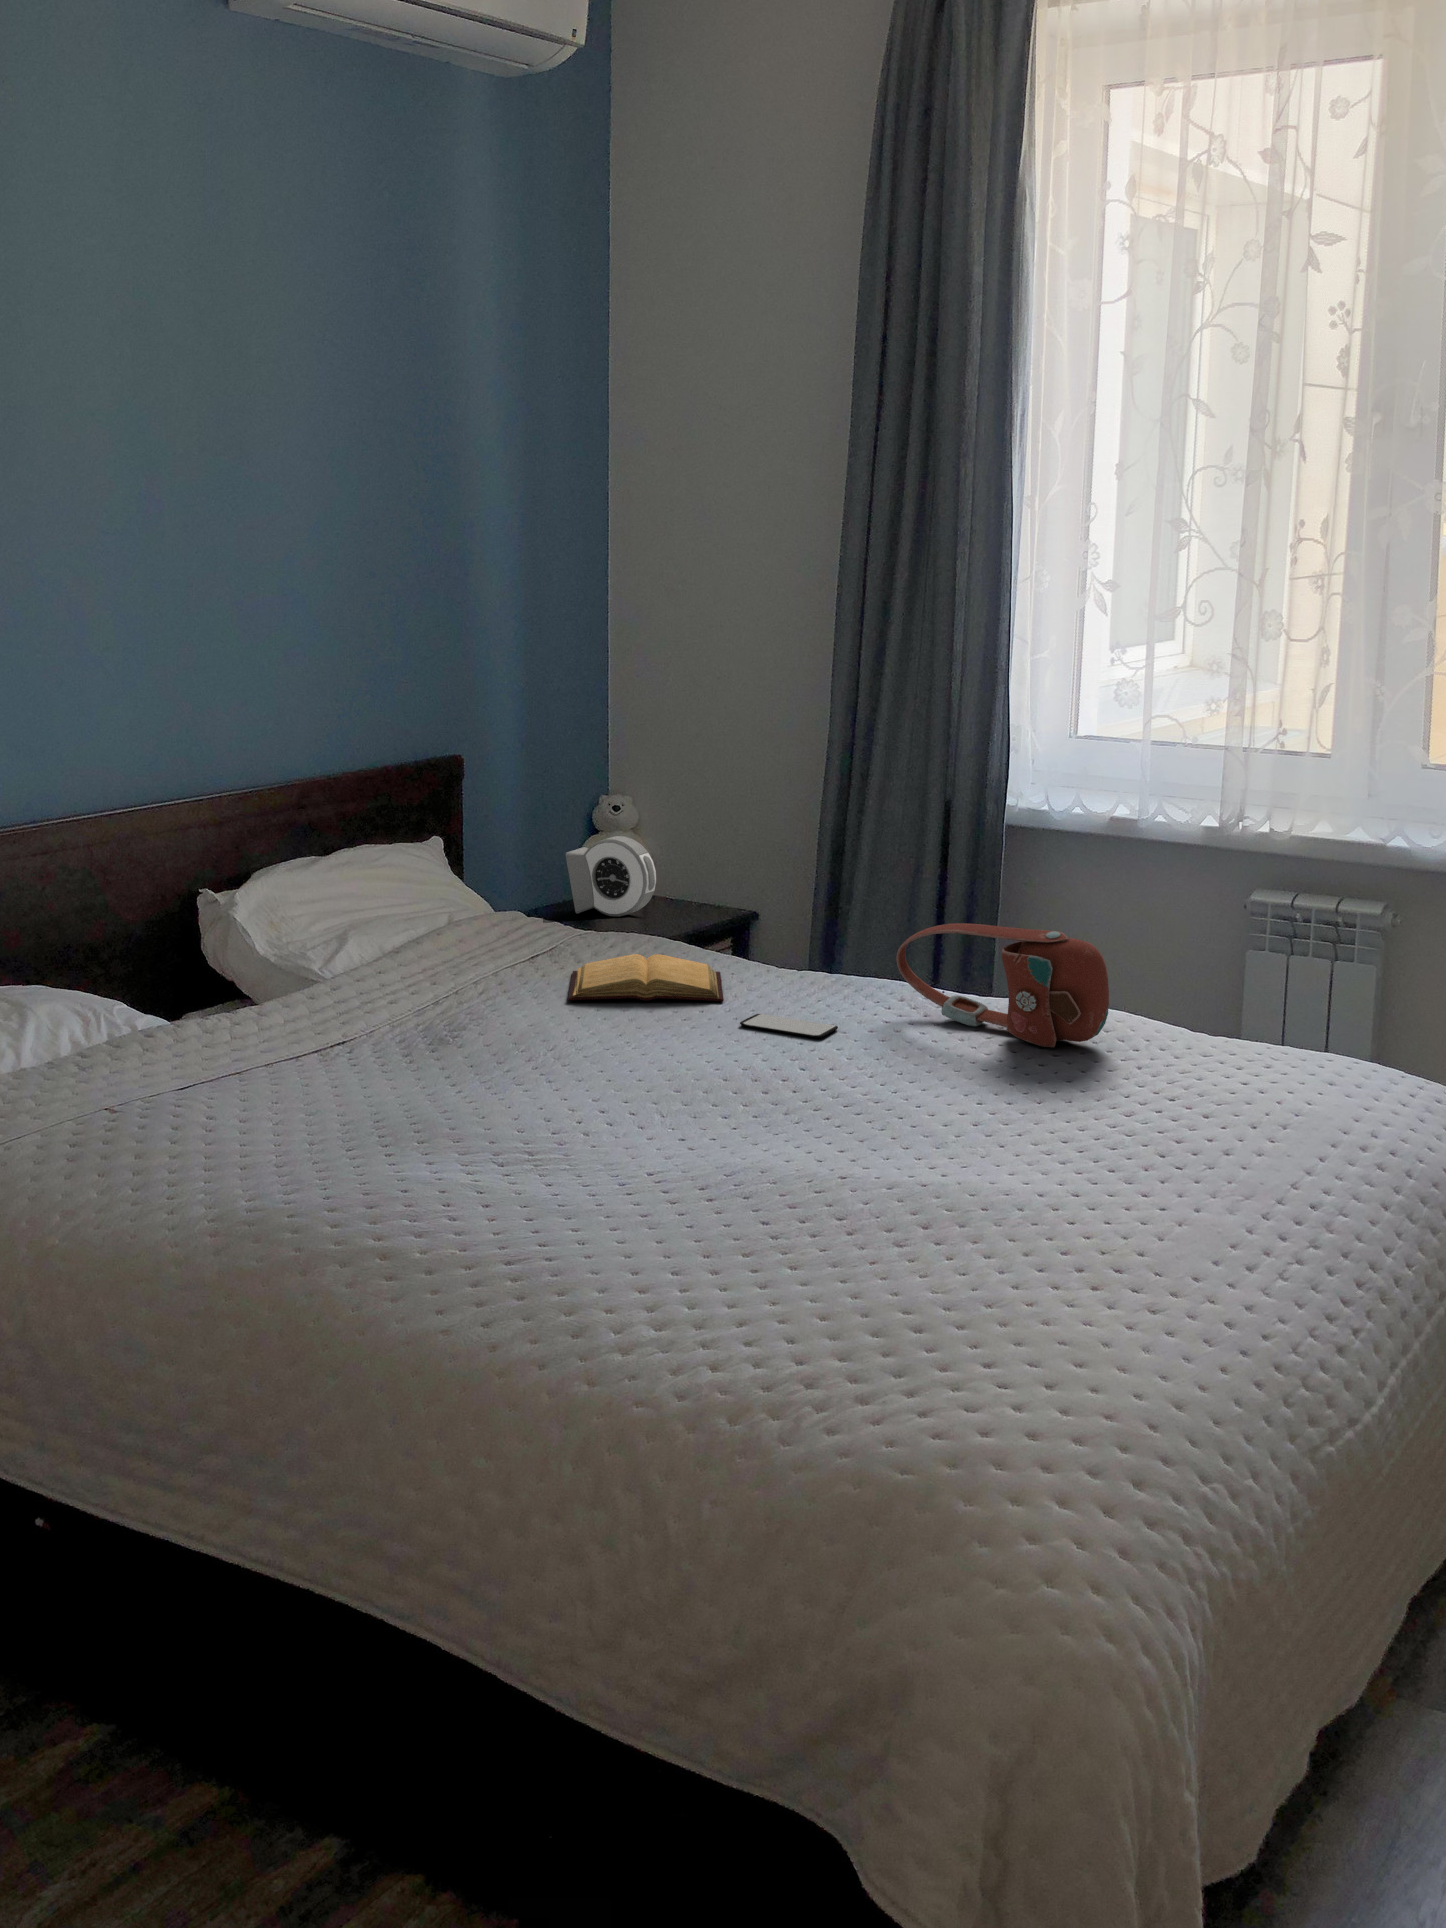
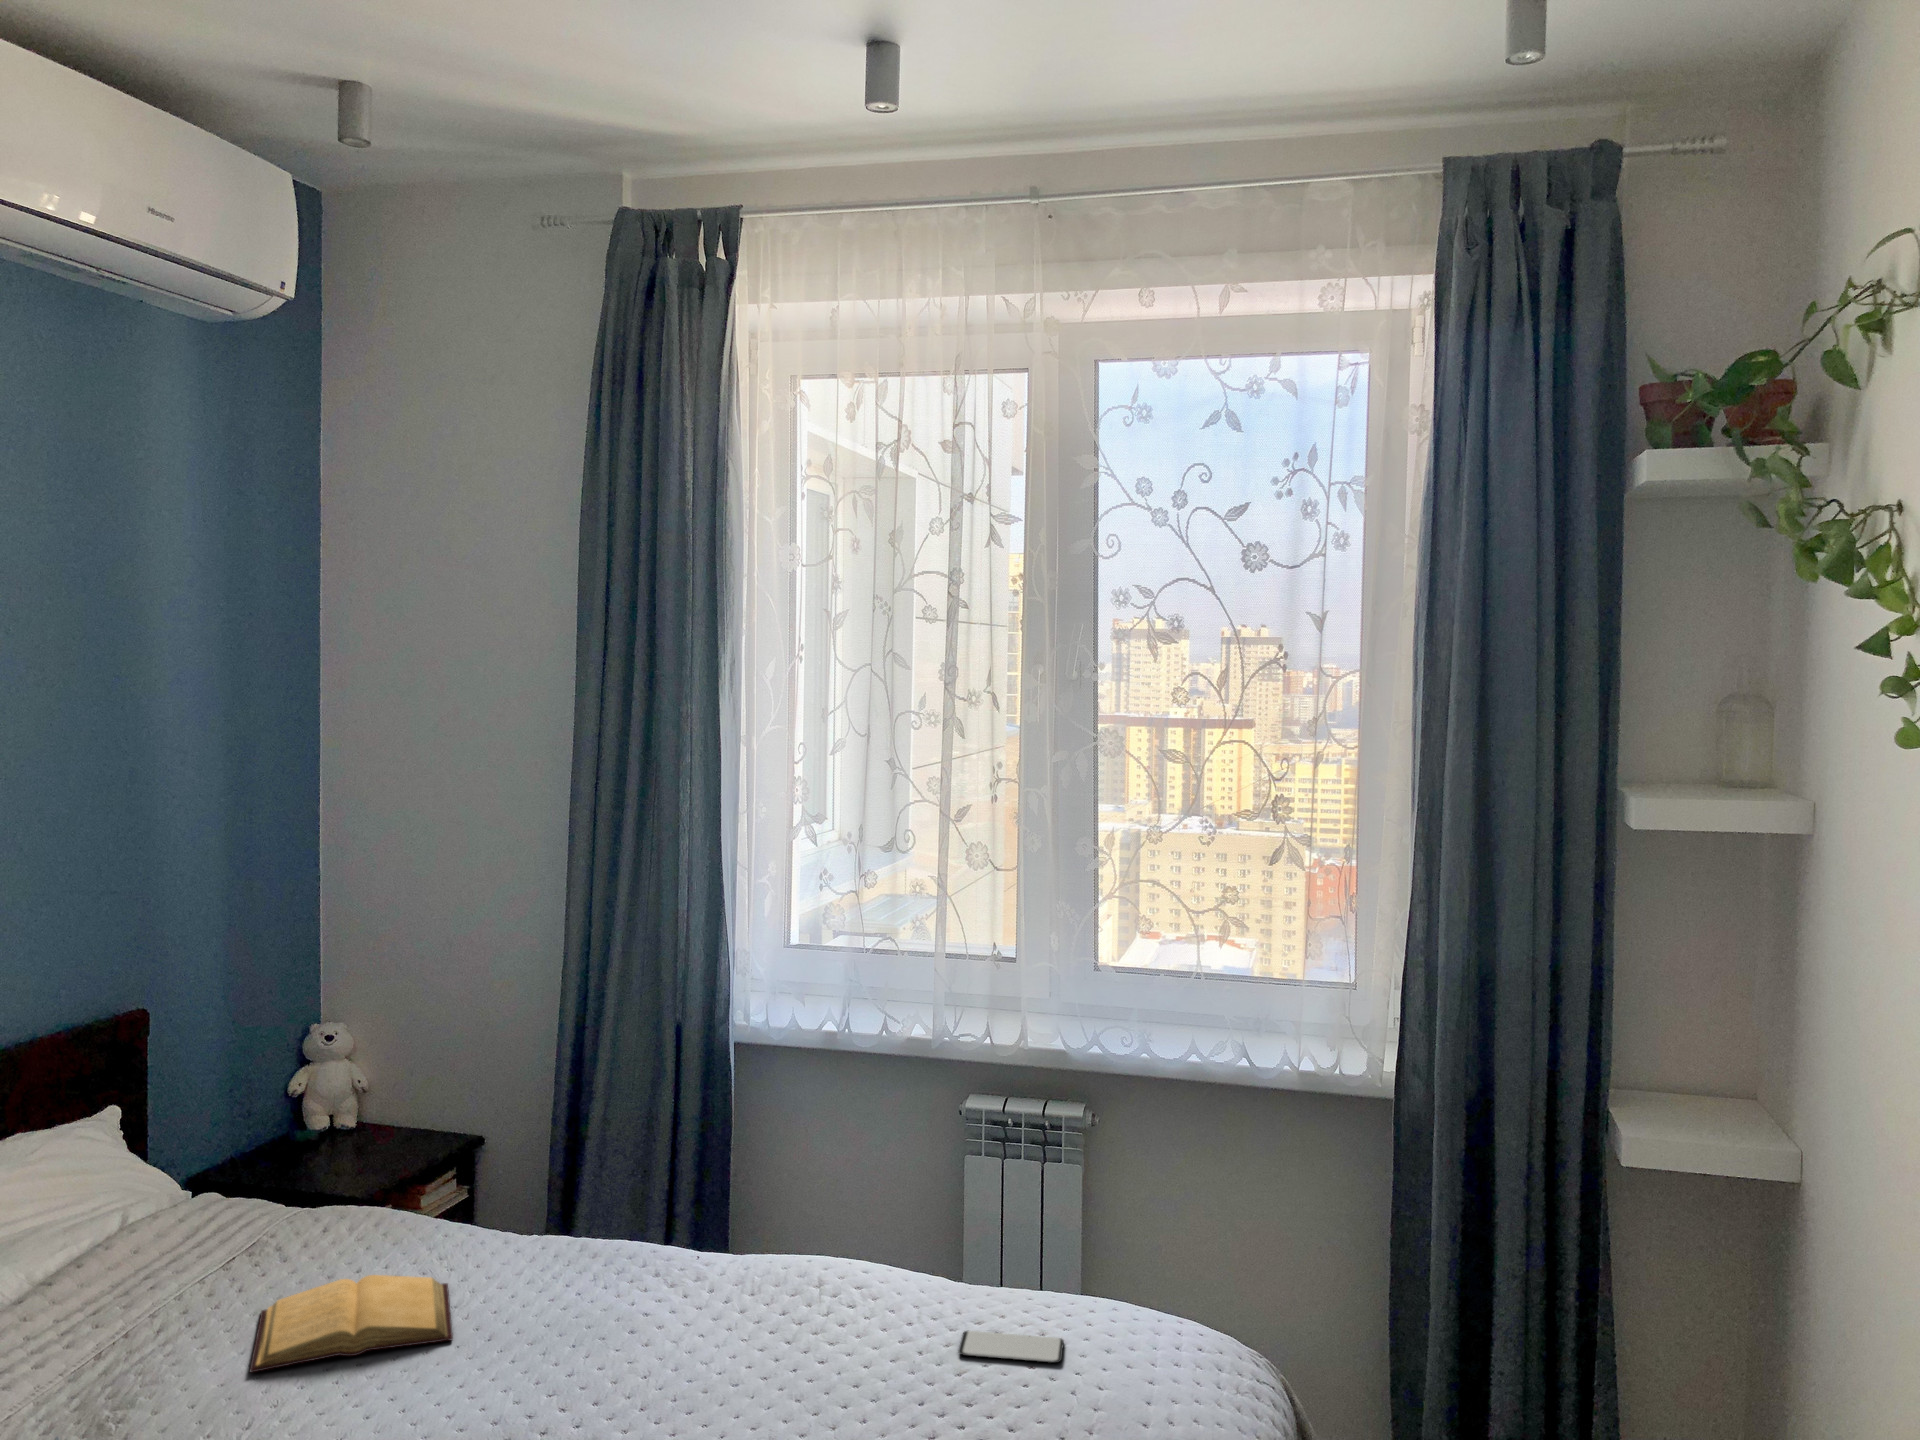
alarm clock: present [566,836,656,917] -> none [271,1075,375,1162]
handbag: present [896,923,1109,1047] -> none [658,1225,898,1365]
smartphone: present [740,1014,838,1038] -> present [959,1331,1064,1363]

